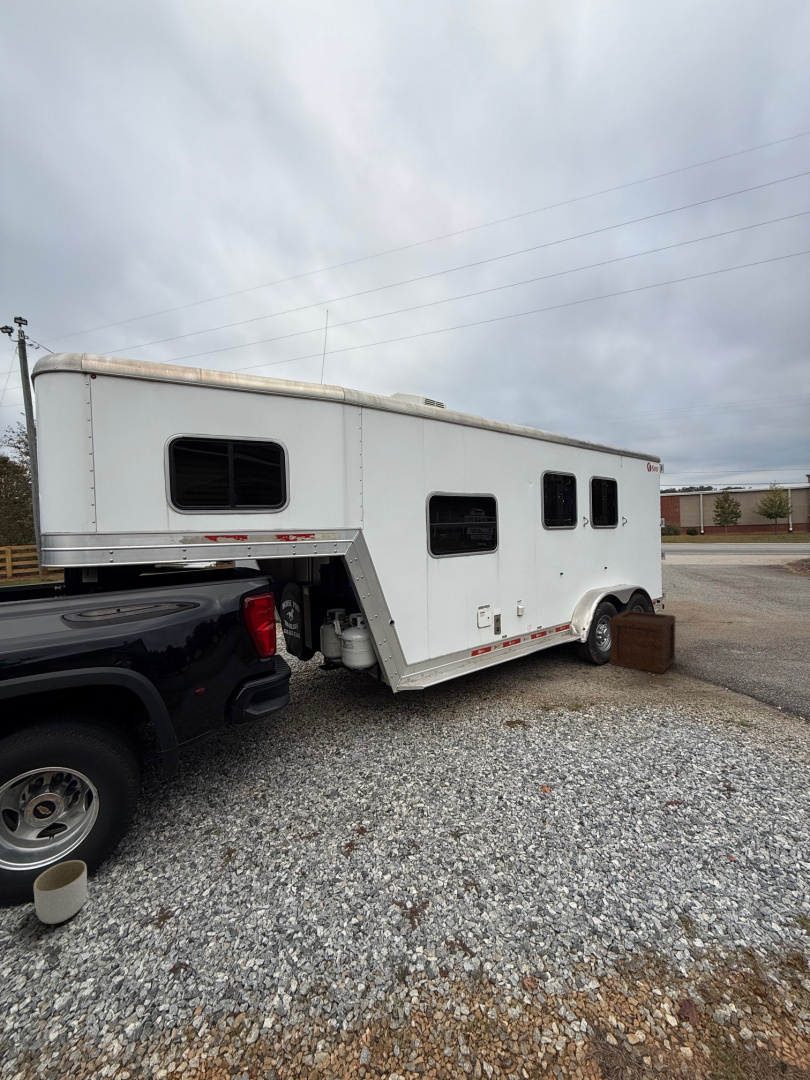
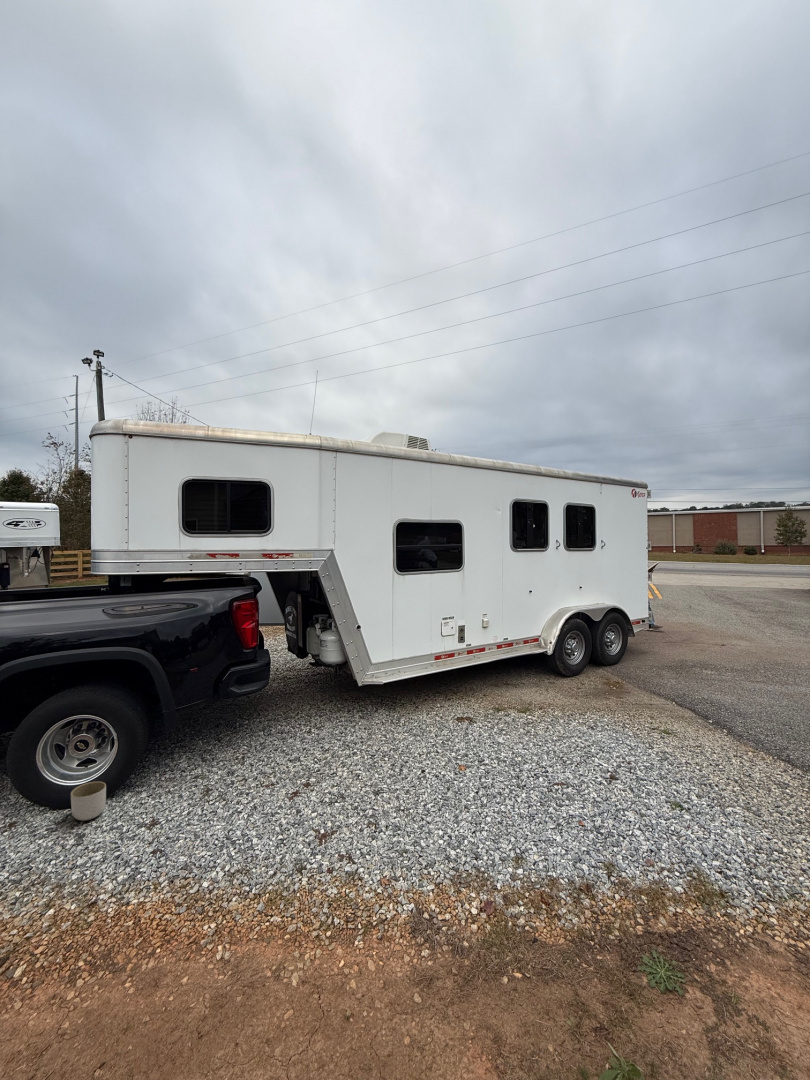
wooden crate: present [610,610,676,673] -> none [581,628,646,688]

